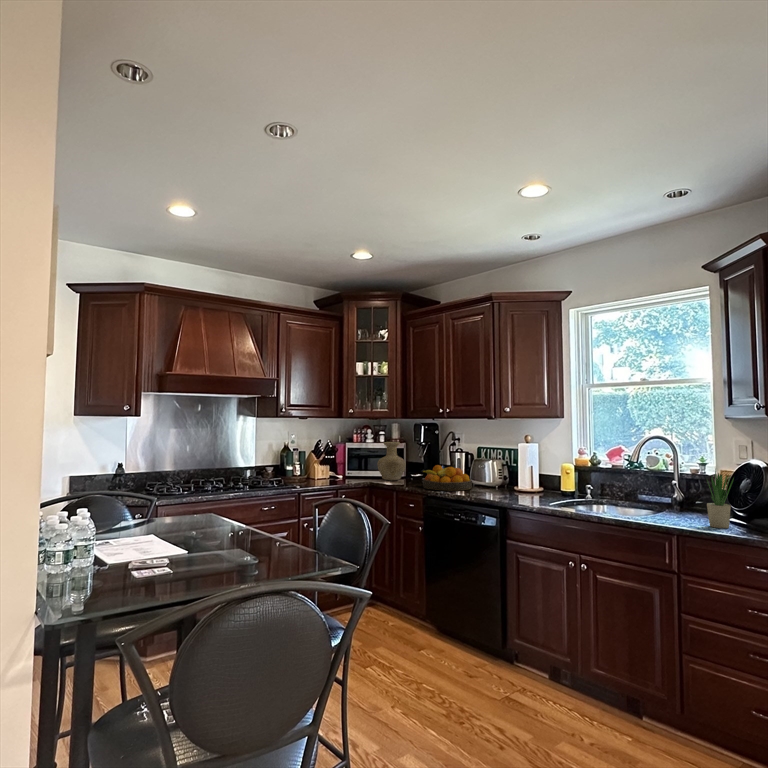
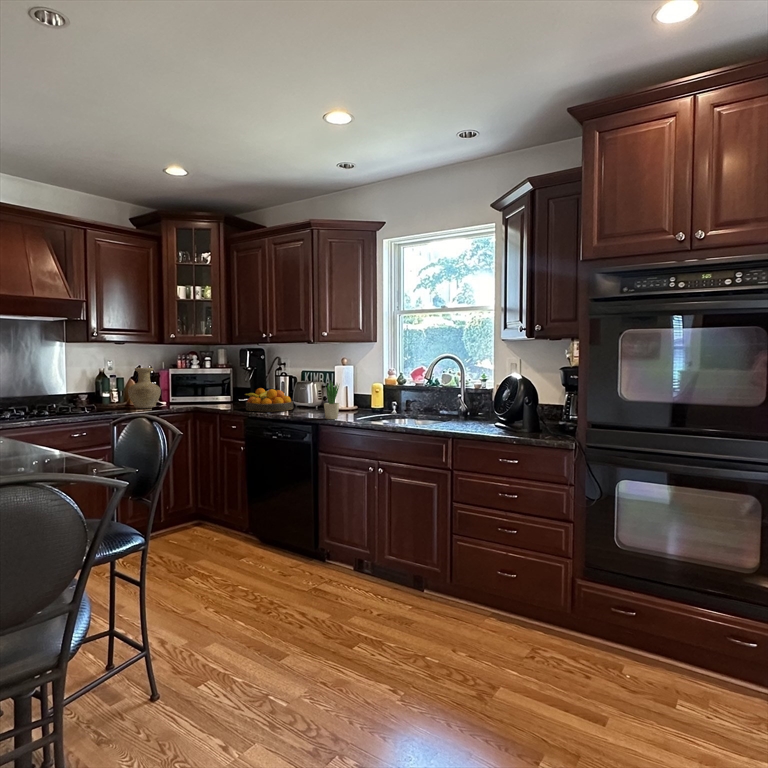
vase: present [377,442,406,481] -> present [128,368,161,409]
potted plant: present [707,468,734,528] -> present [324,382,339,419]

